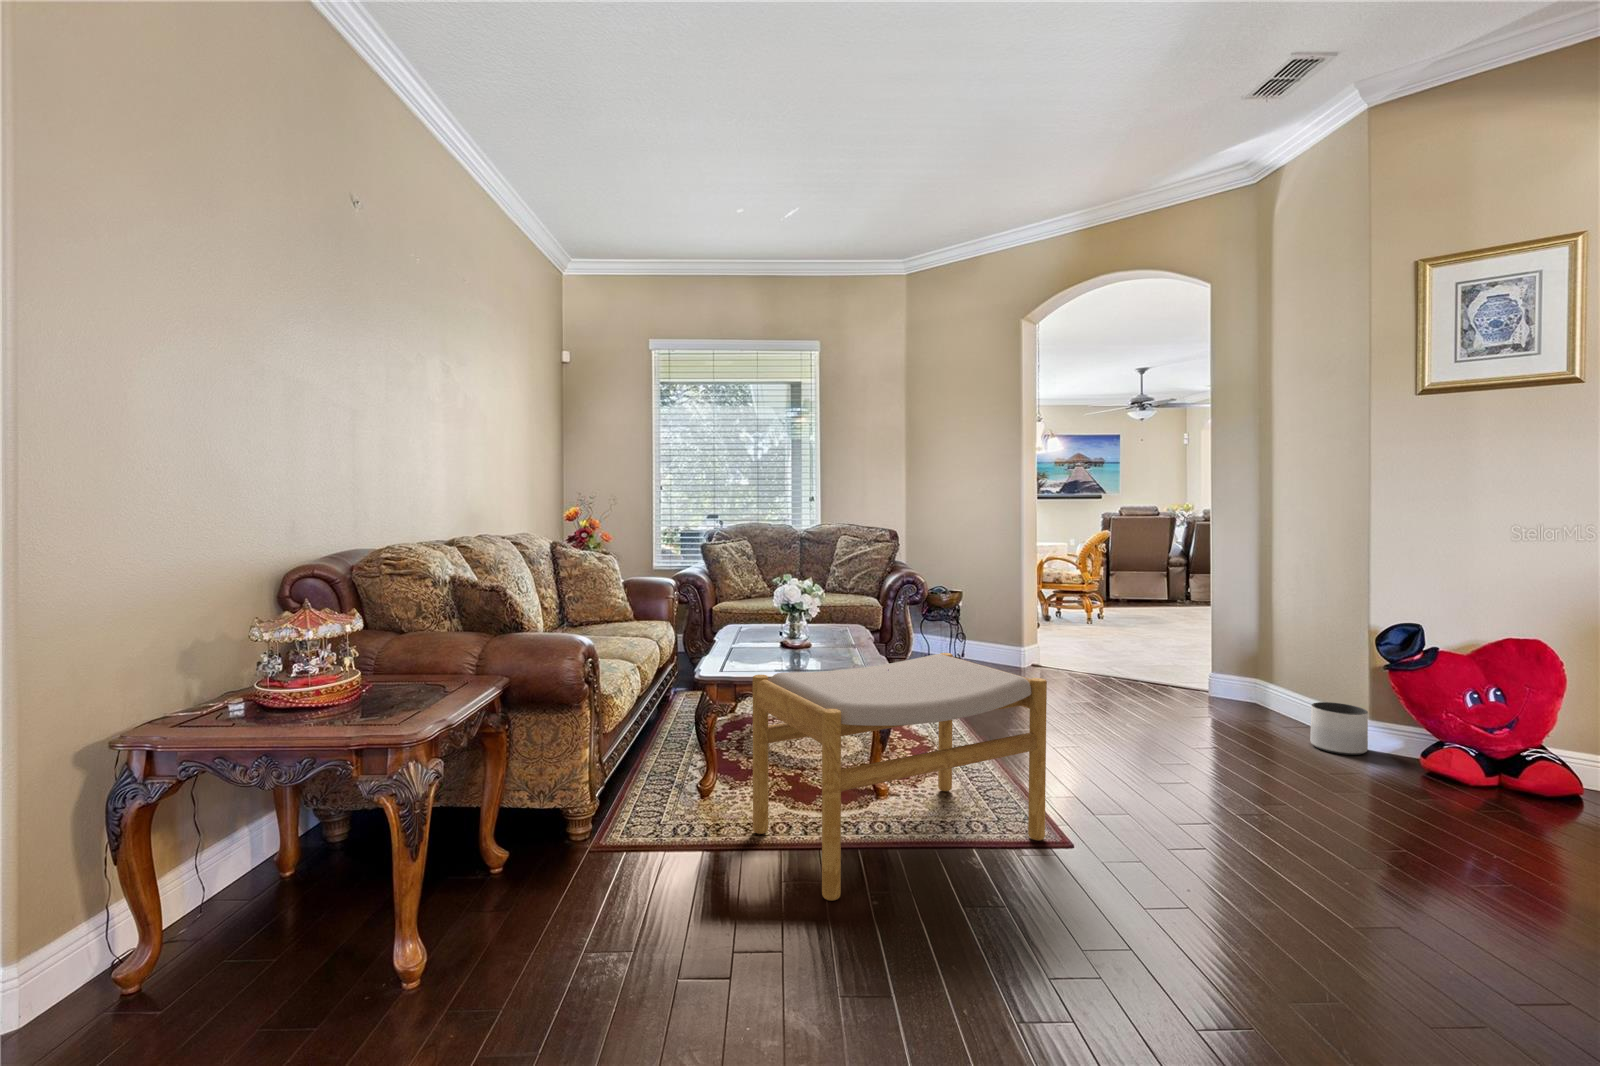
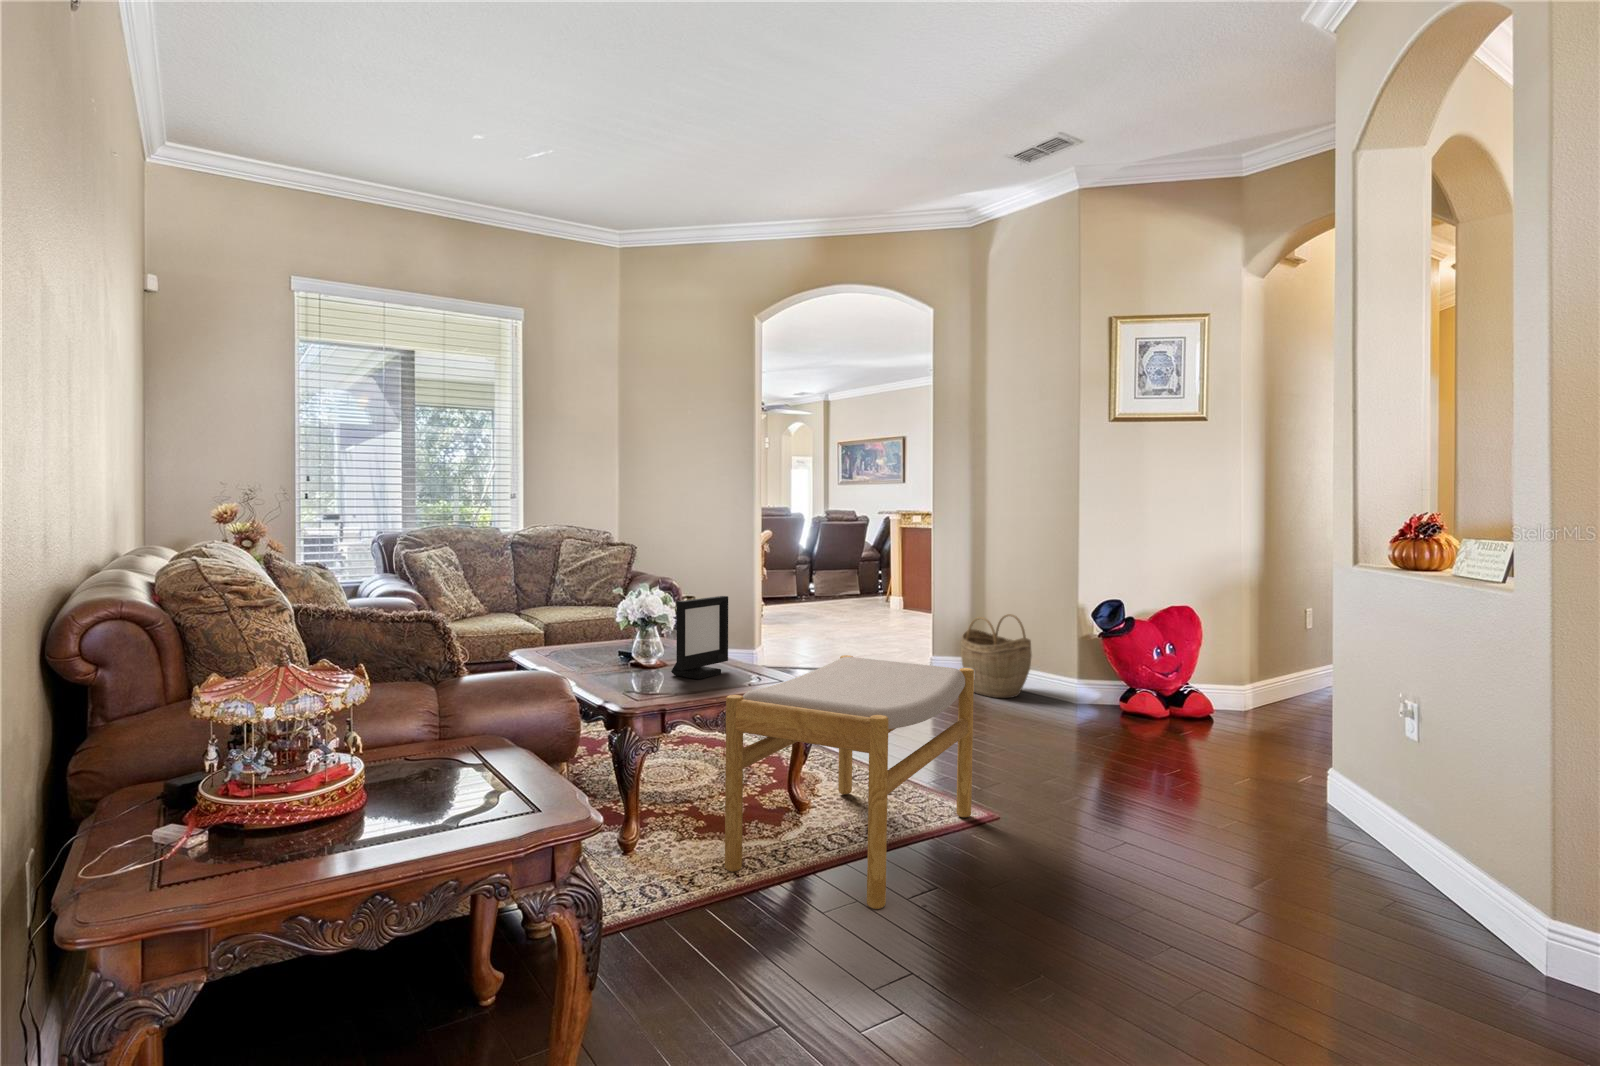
picture frame: none [777,587,836,660] -> present [671,596,728,679]
woven basket: none [1218,631,1308,728] -> present [961,614,1032,698]
planter: present [1310,702,1368,755] -> none [1045,670,1085,711]

